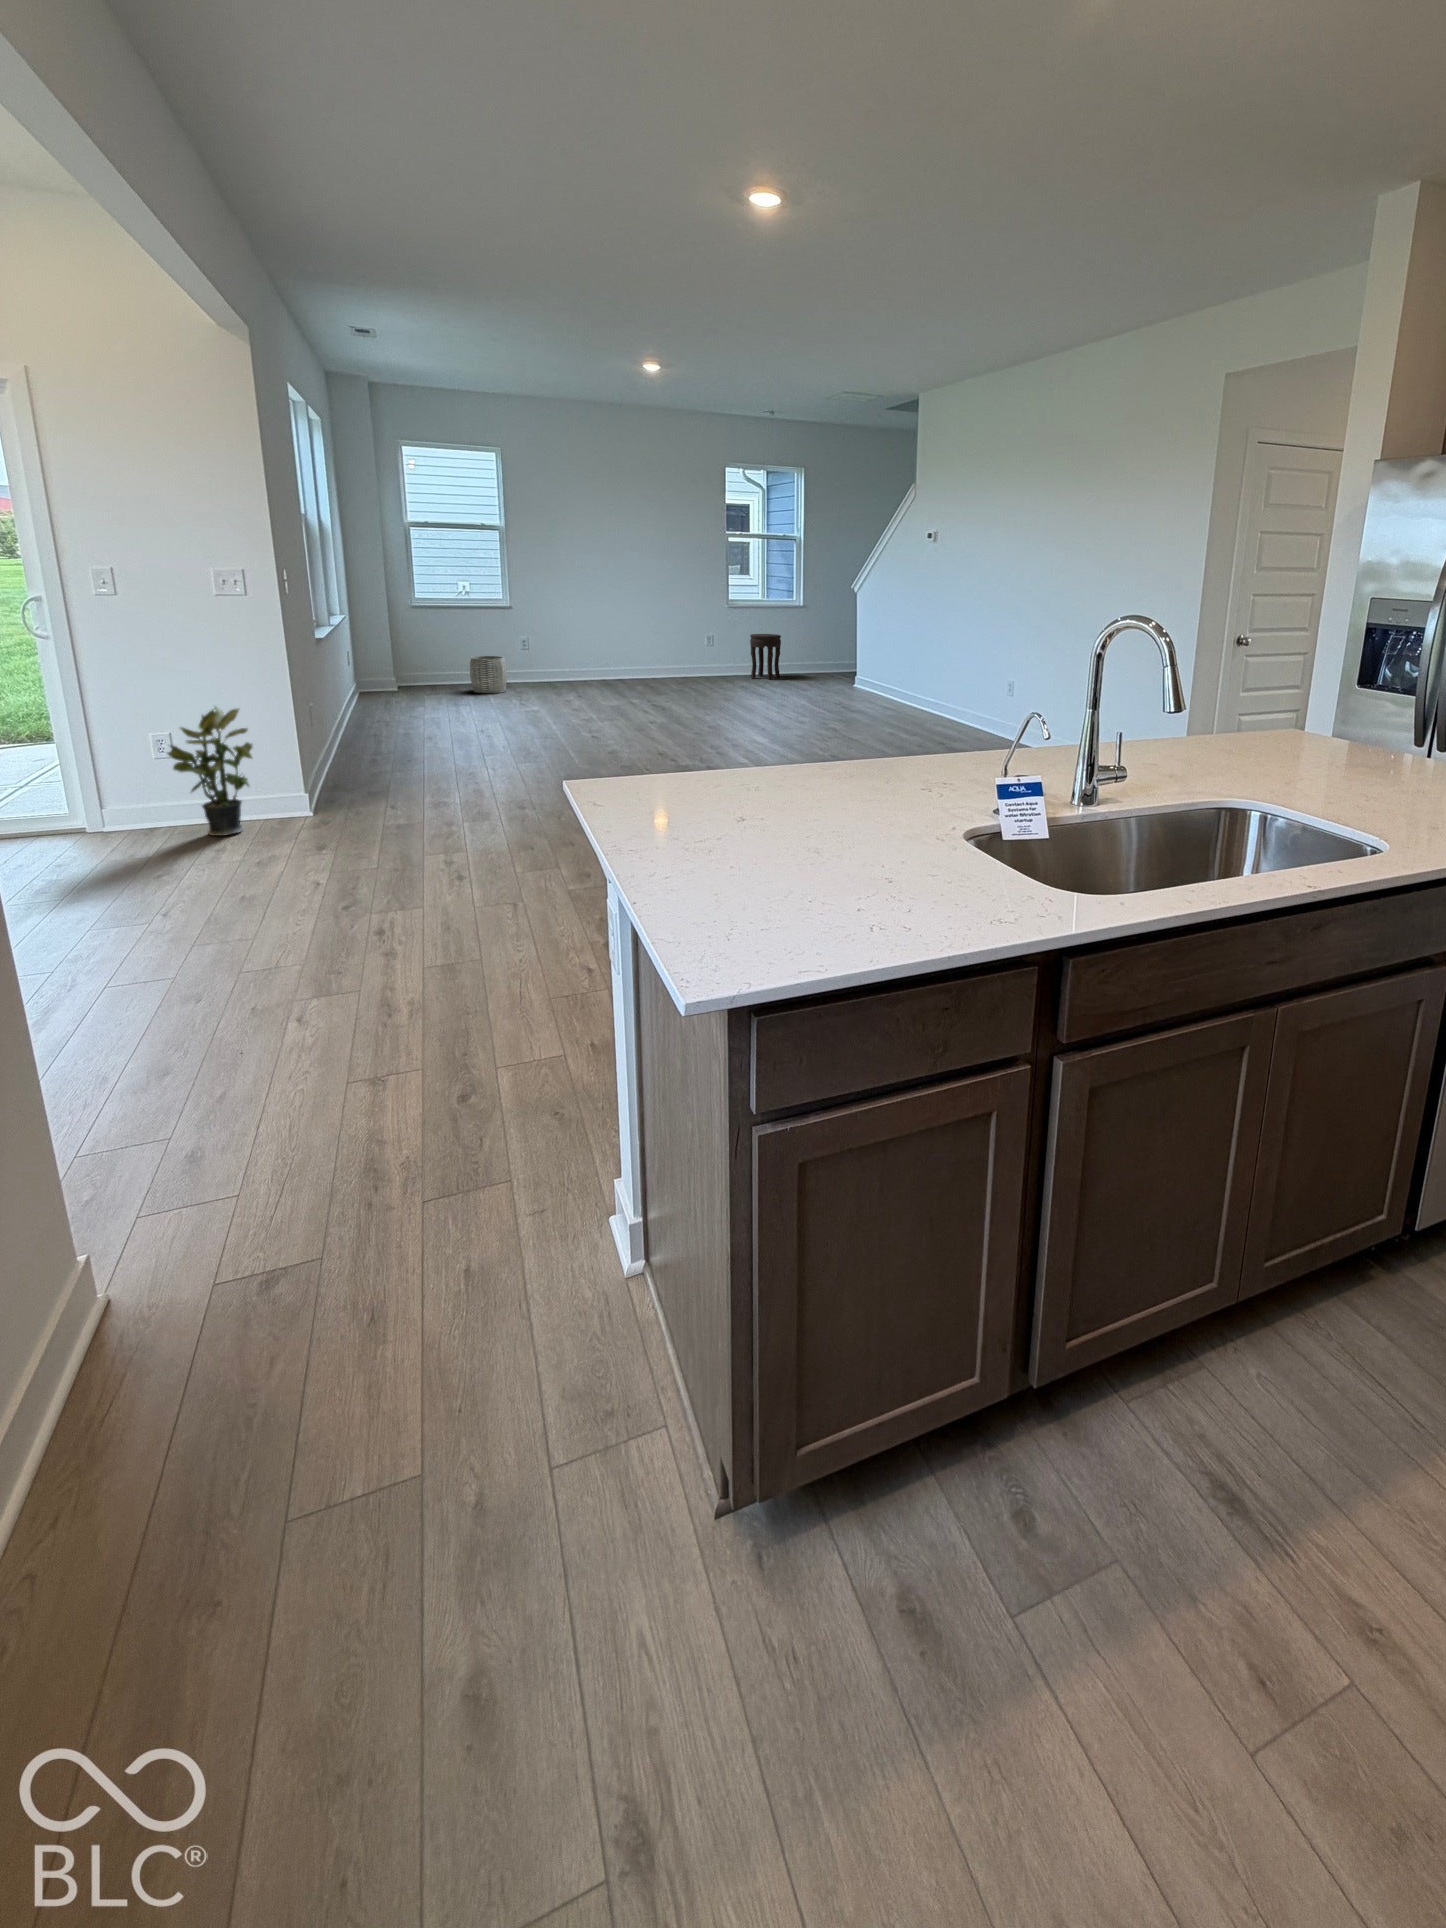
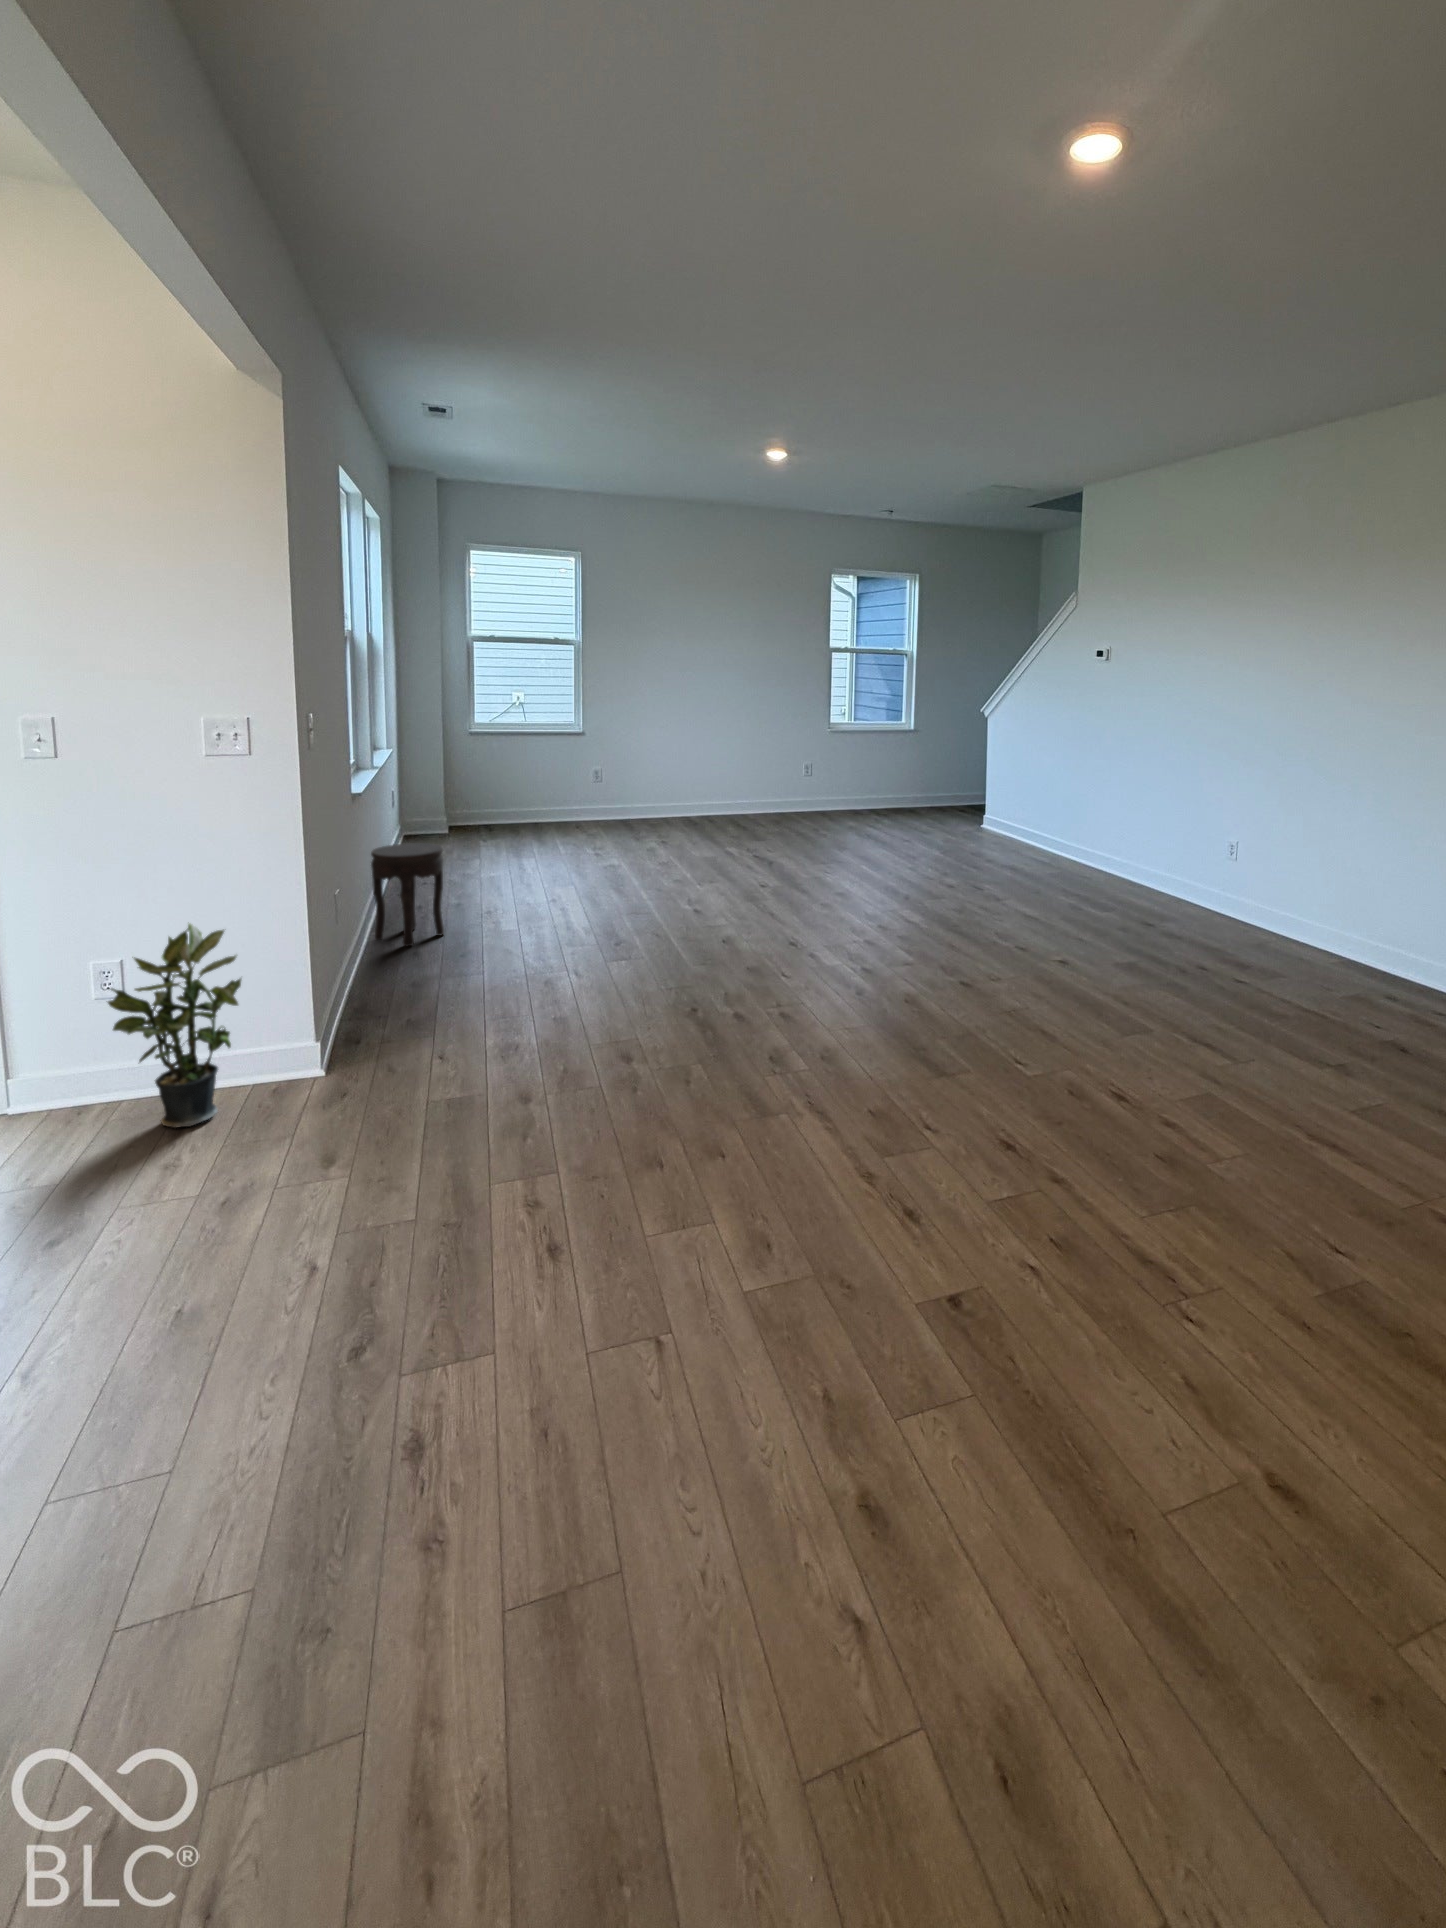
side table: present [750,634,781,679] -> present [371,843,444,946]
woven basket: present [470,656,507,693] -> none [533,791,575,837]

